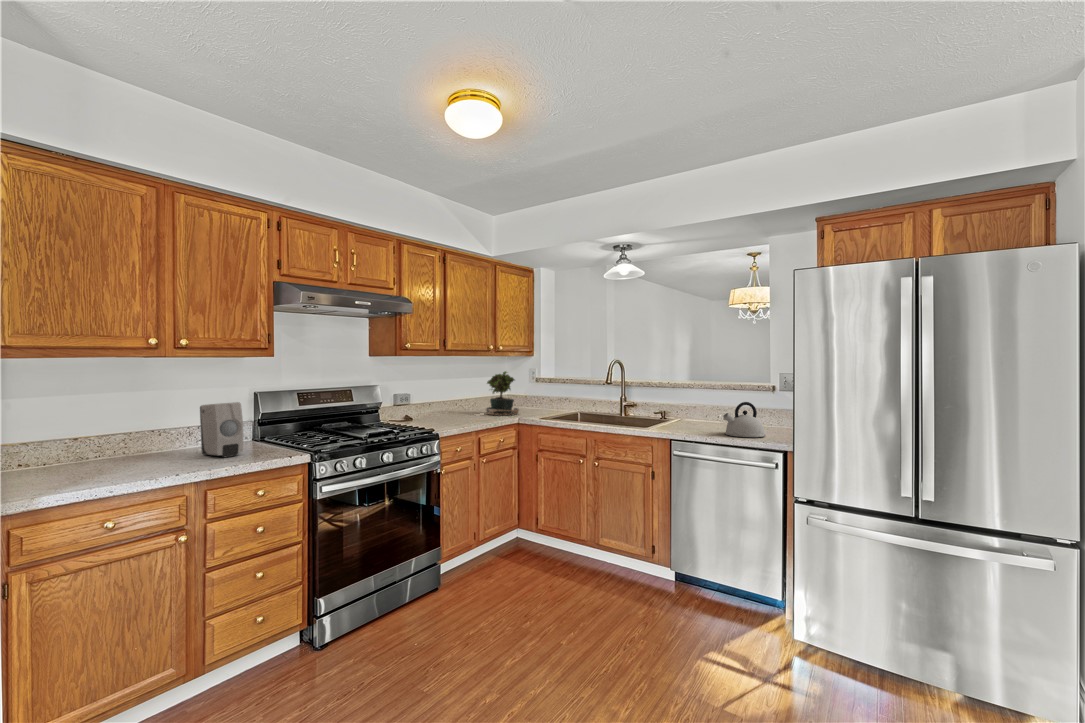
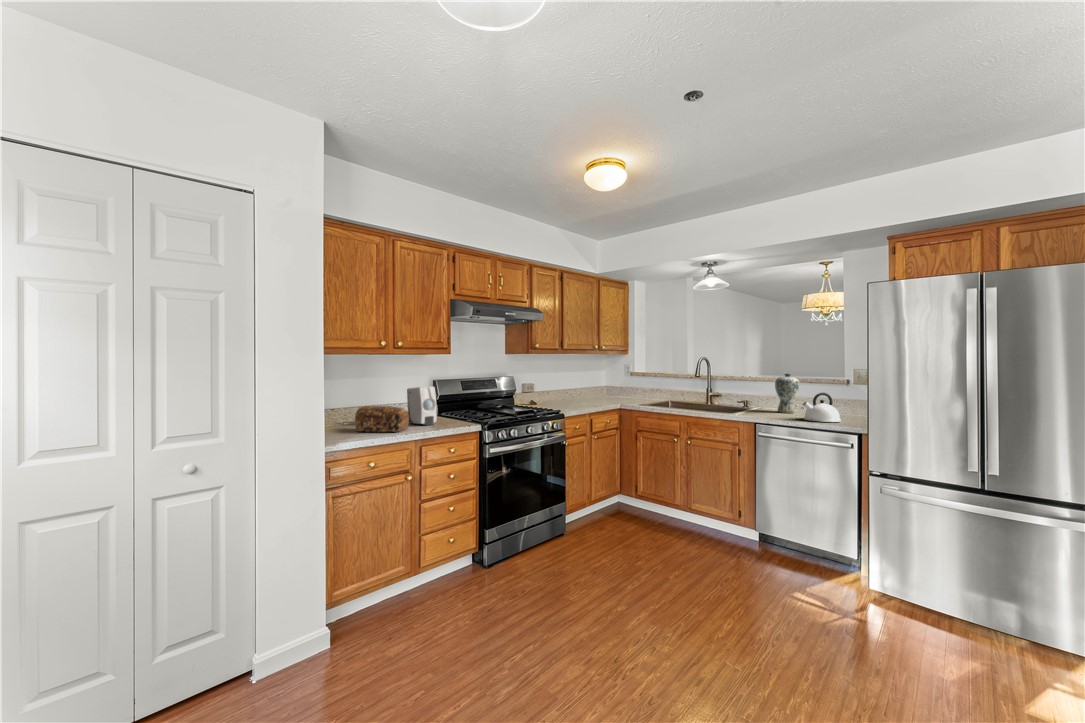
potted plant: present [486,371,519,415] -> none [584,366,620,403]
vase: none [695,378,722,426] -> present [775,373,800,413]
bread loaf: none [98,433,193,472] -> present [355,406,409,432]

